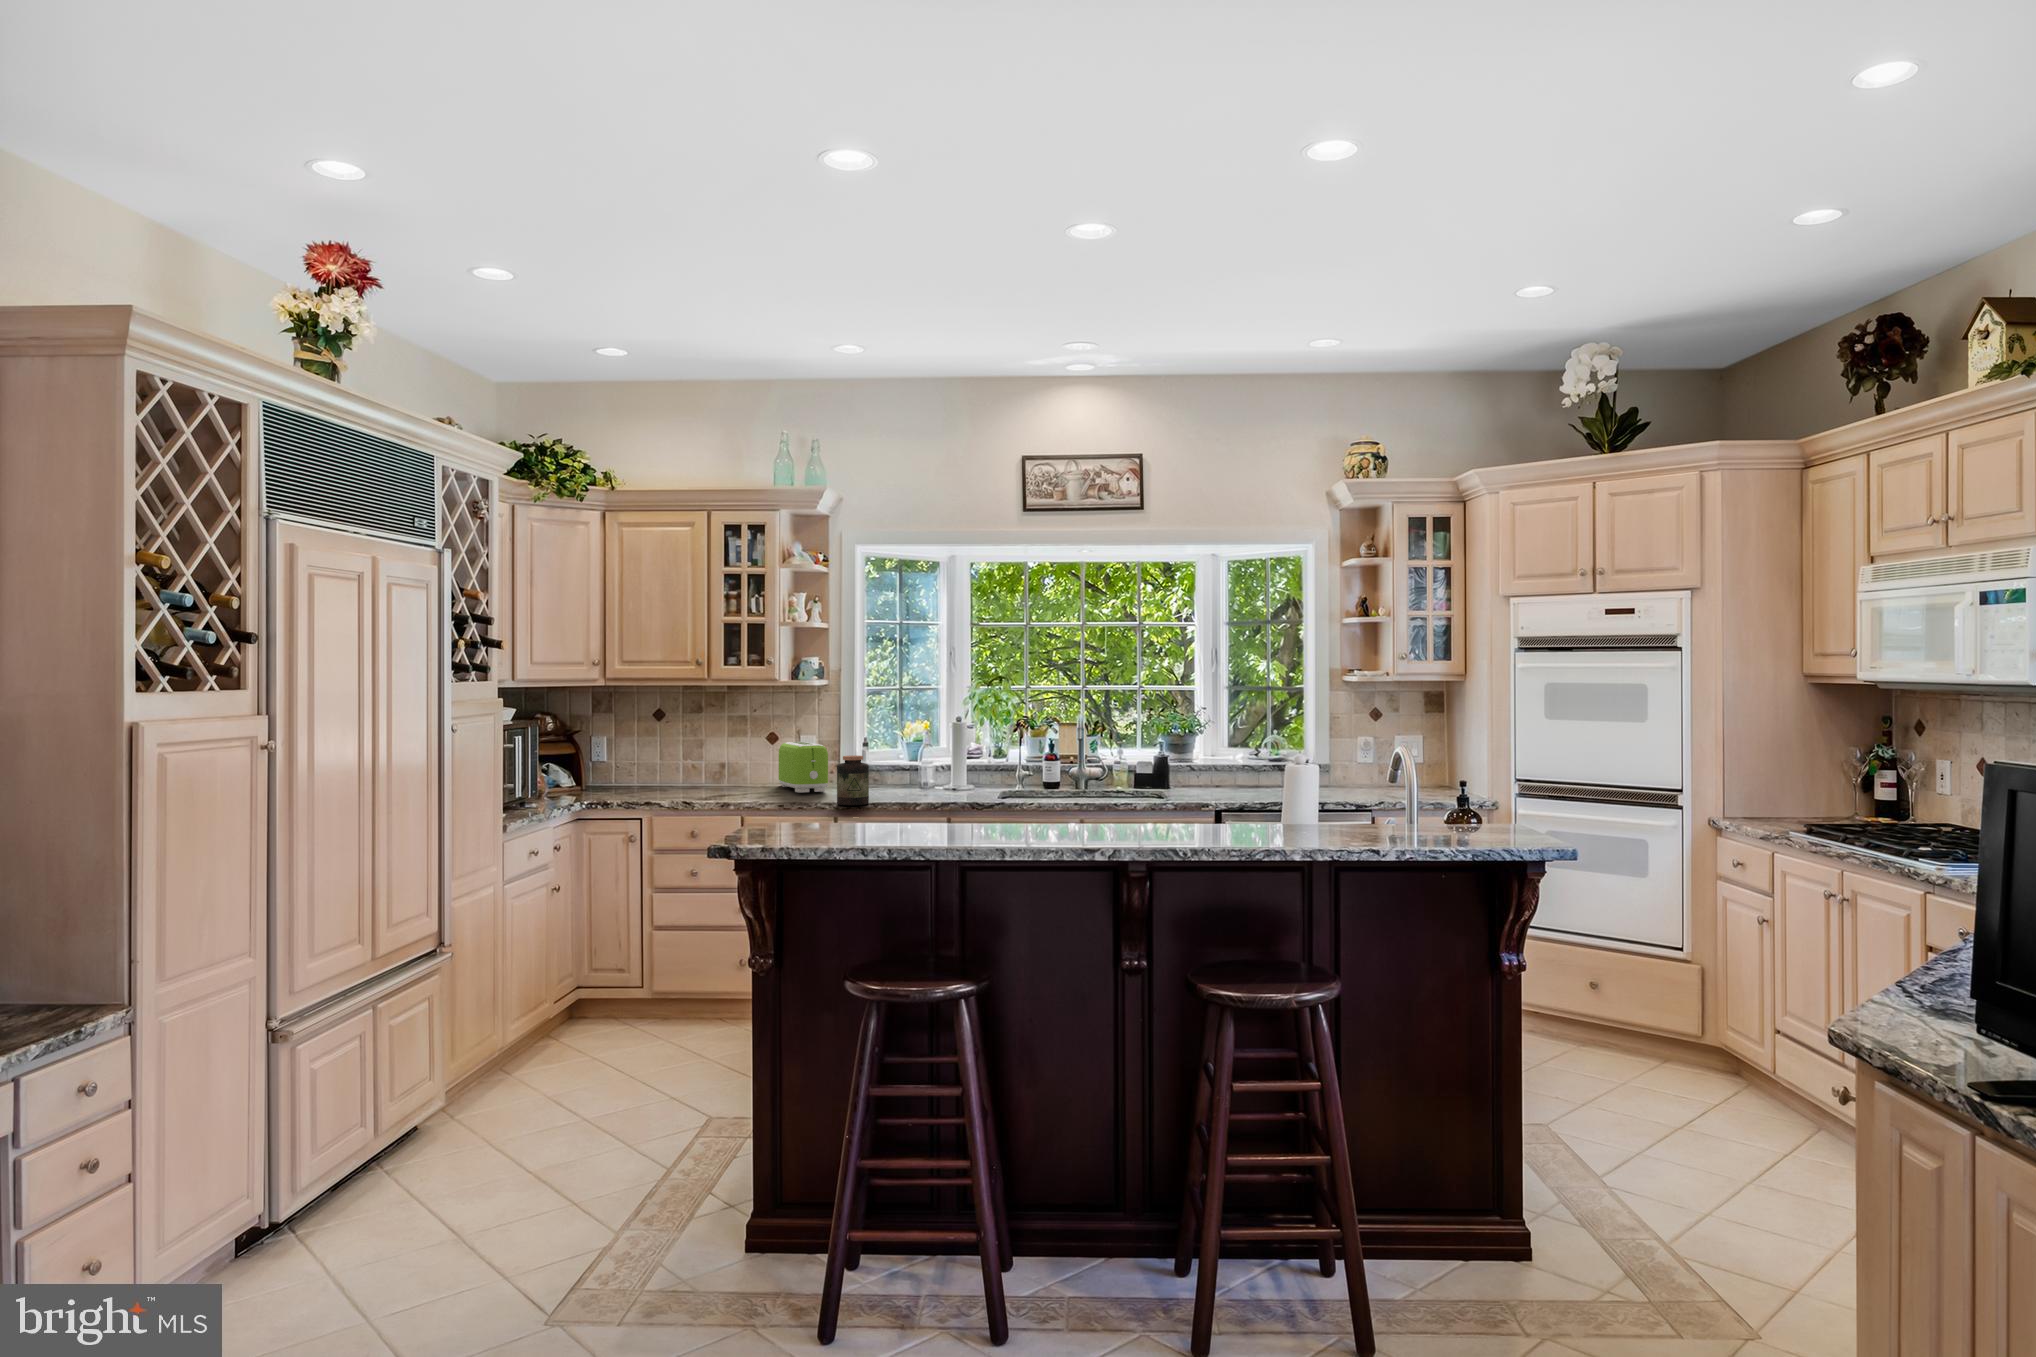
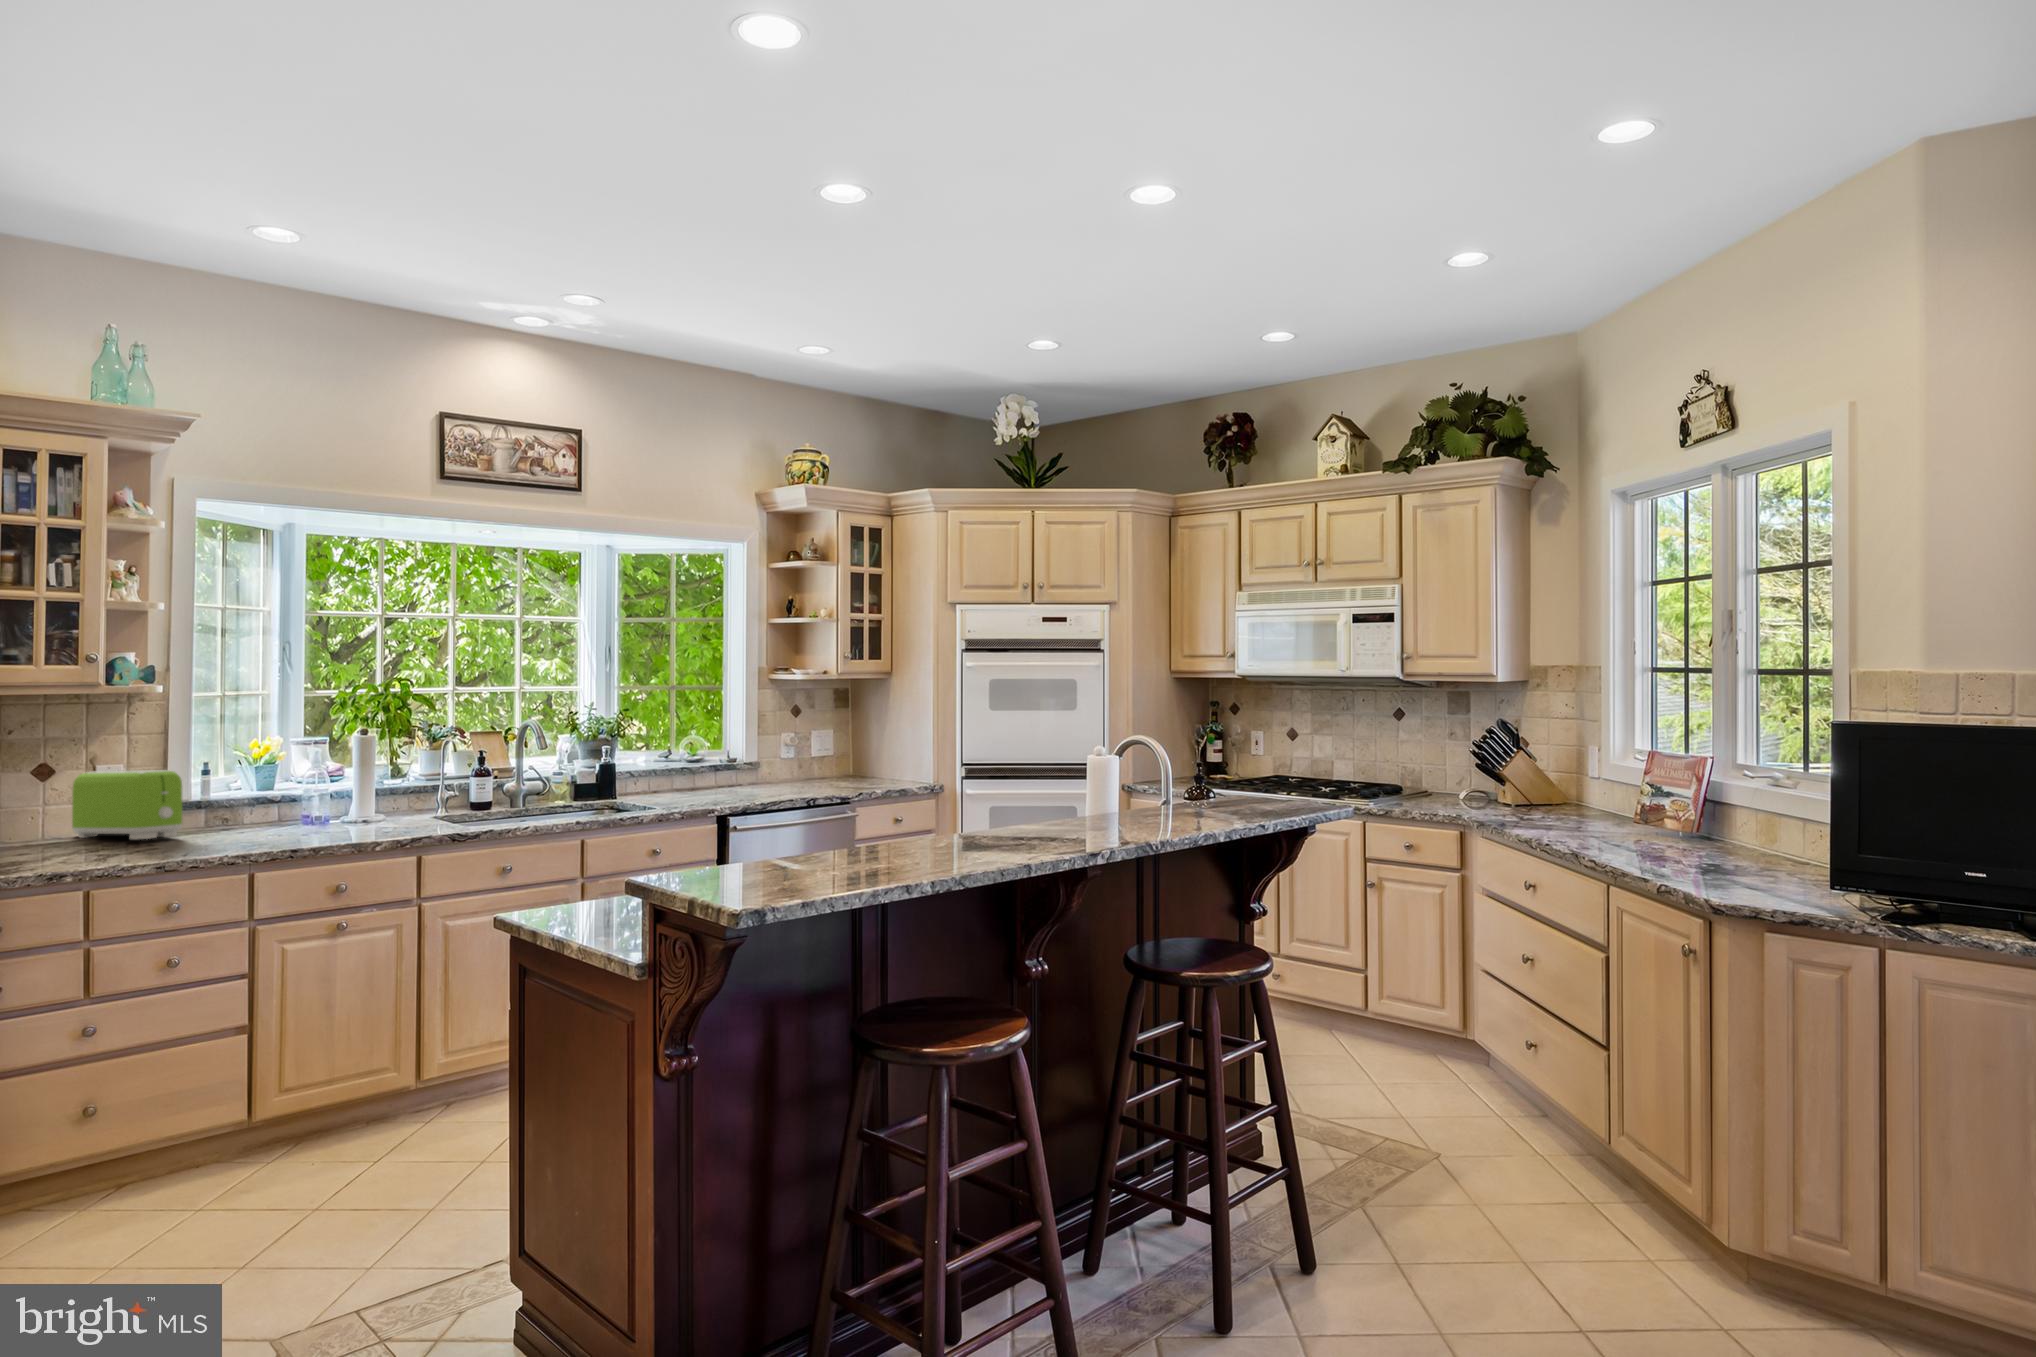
jar: present [837,755,869,805] -> none [228,779,278,847]

